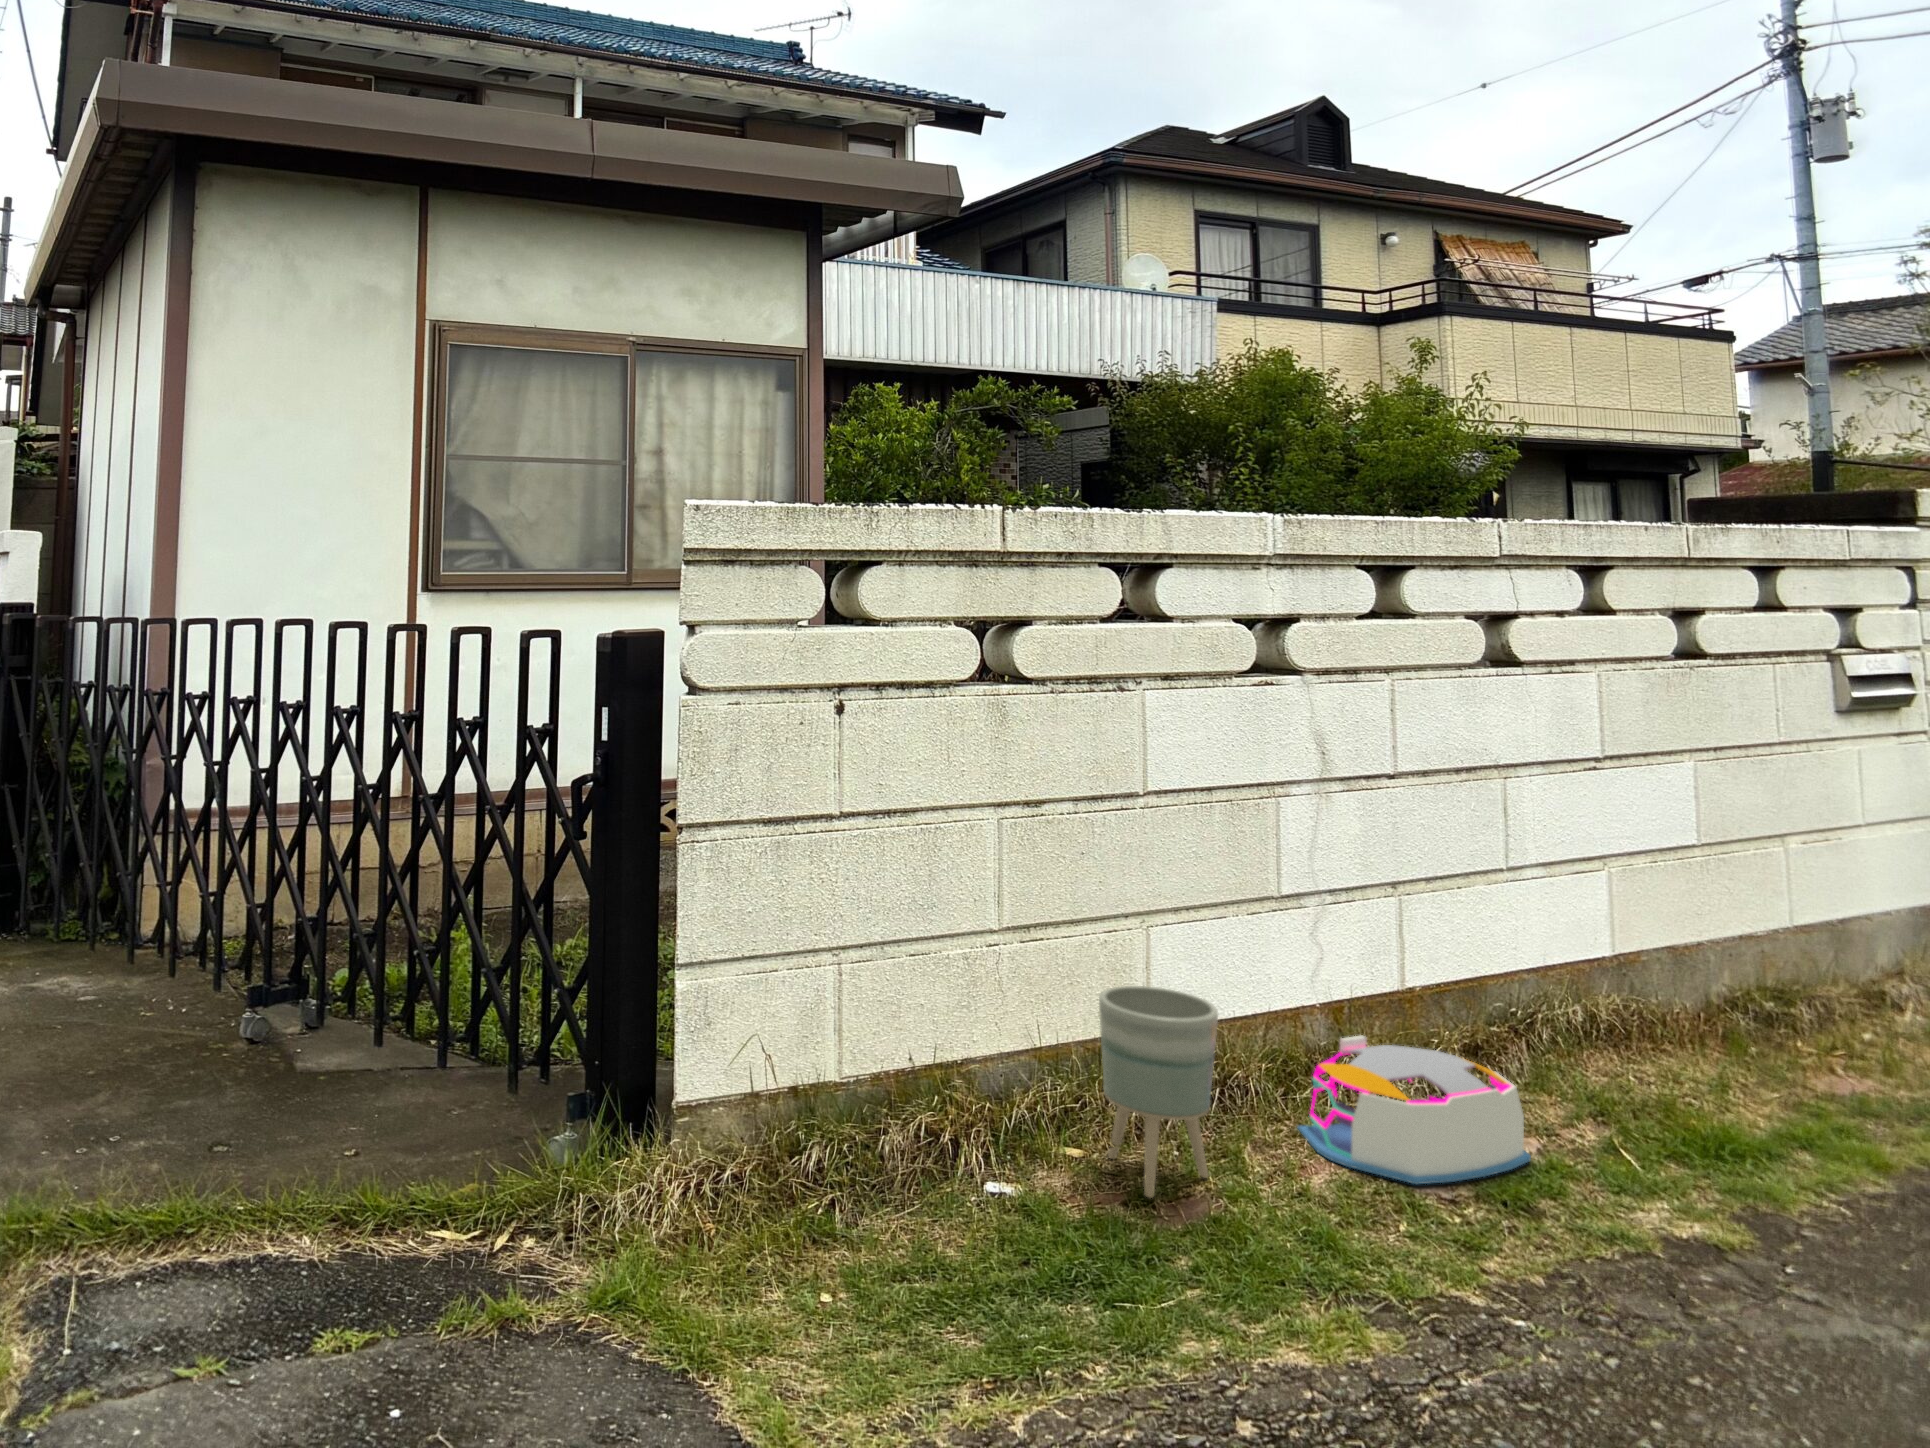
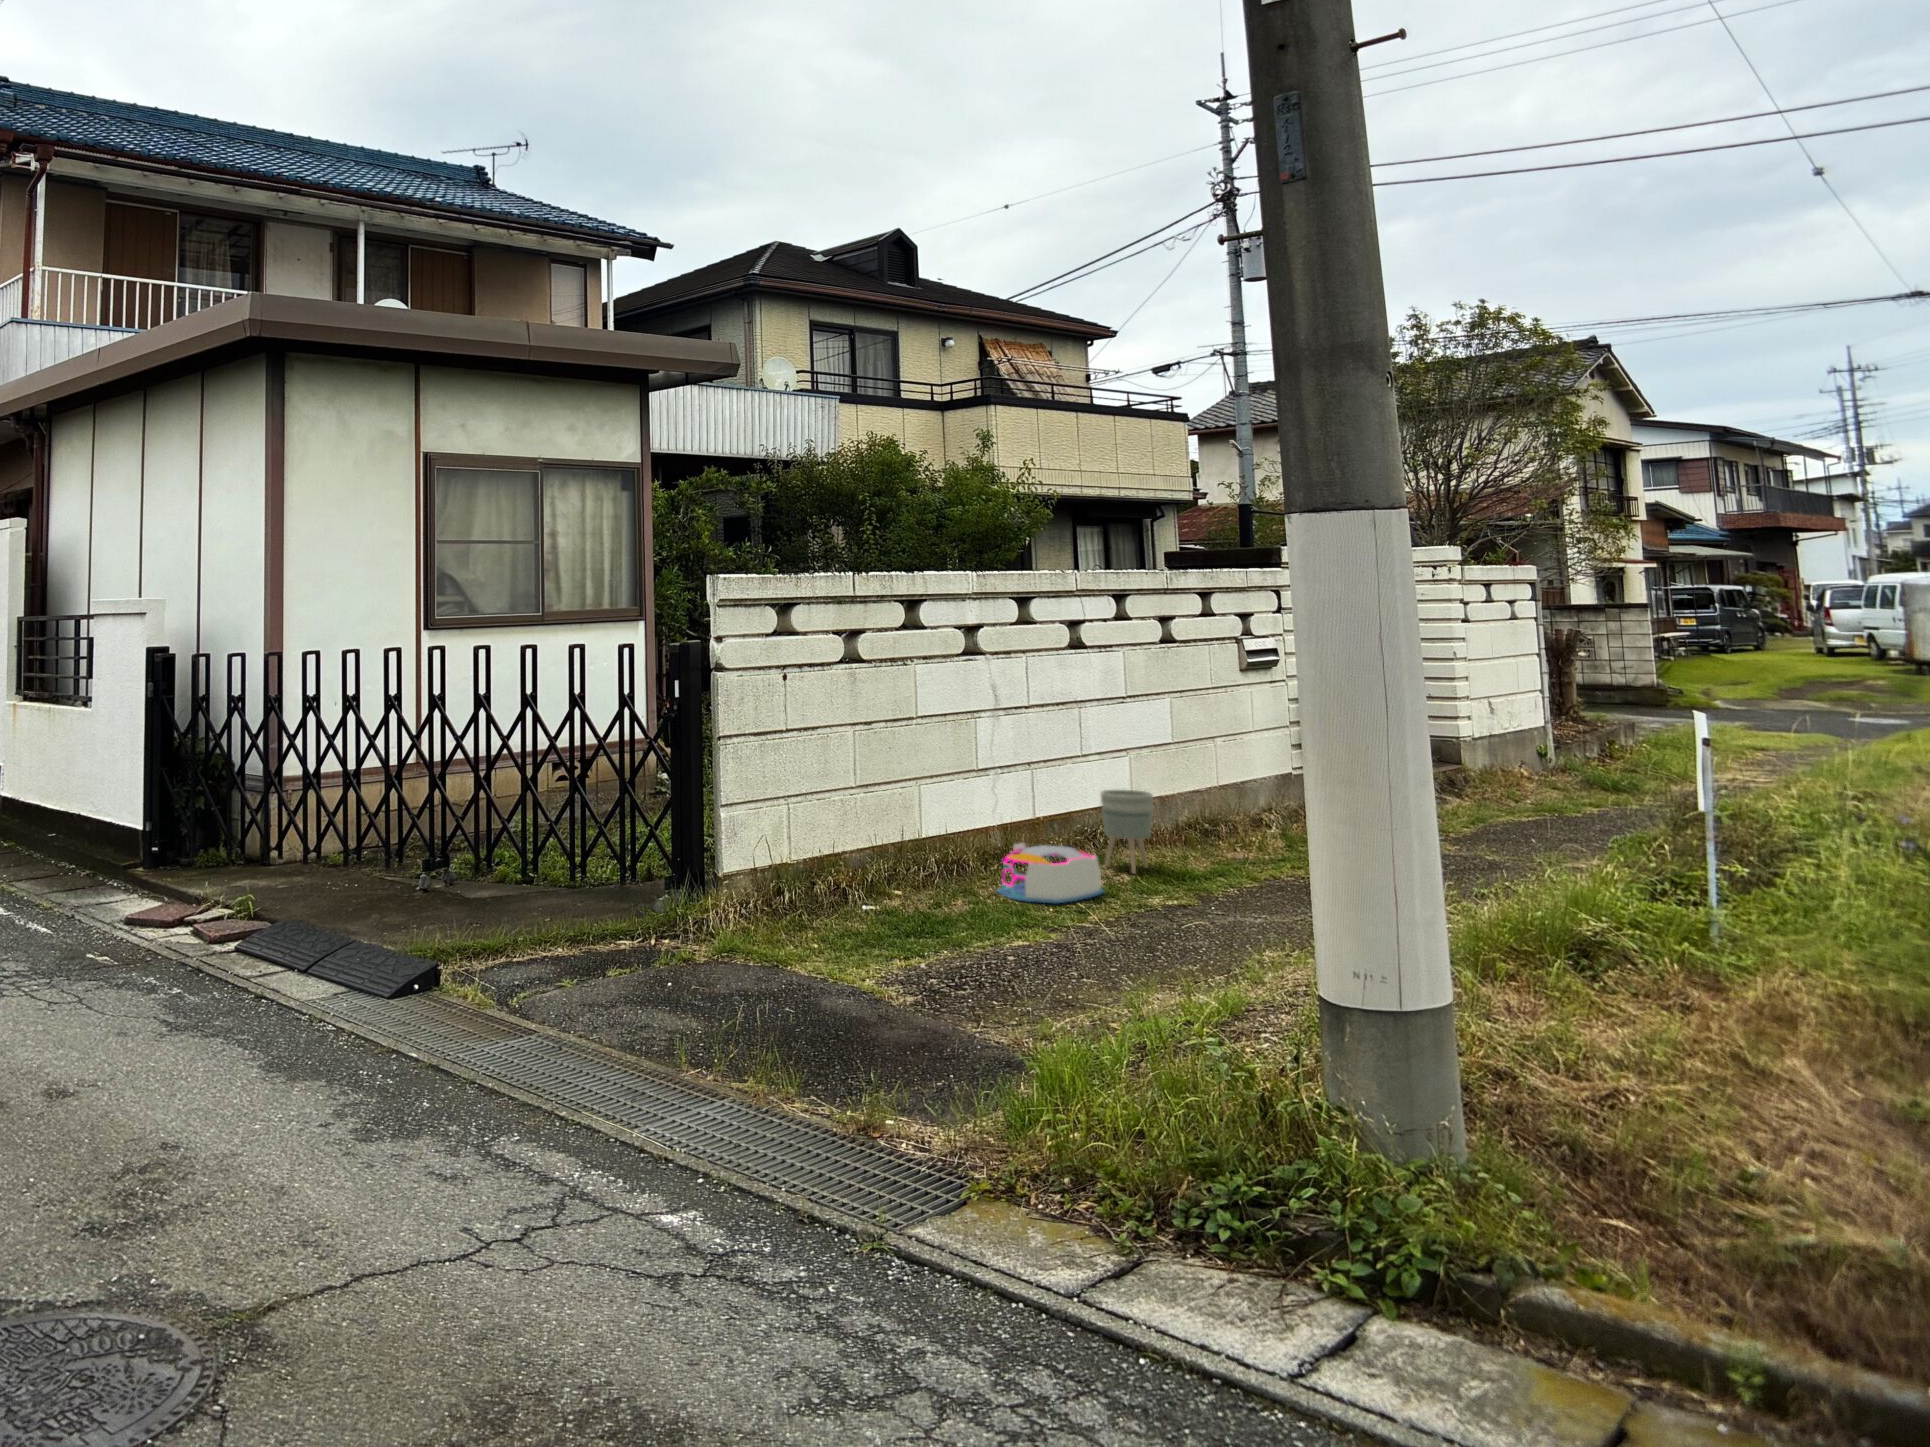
planter: present [1099,986,1218,1198] -> present [1101,790,1153,874]

